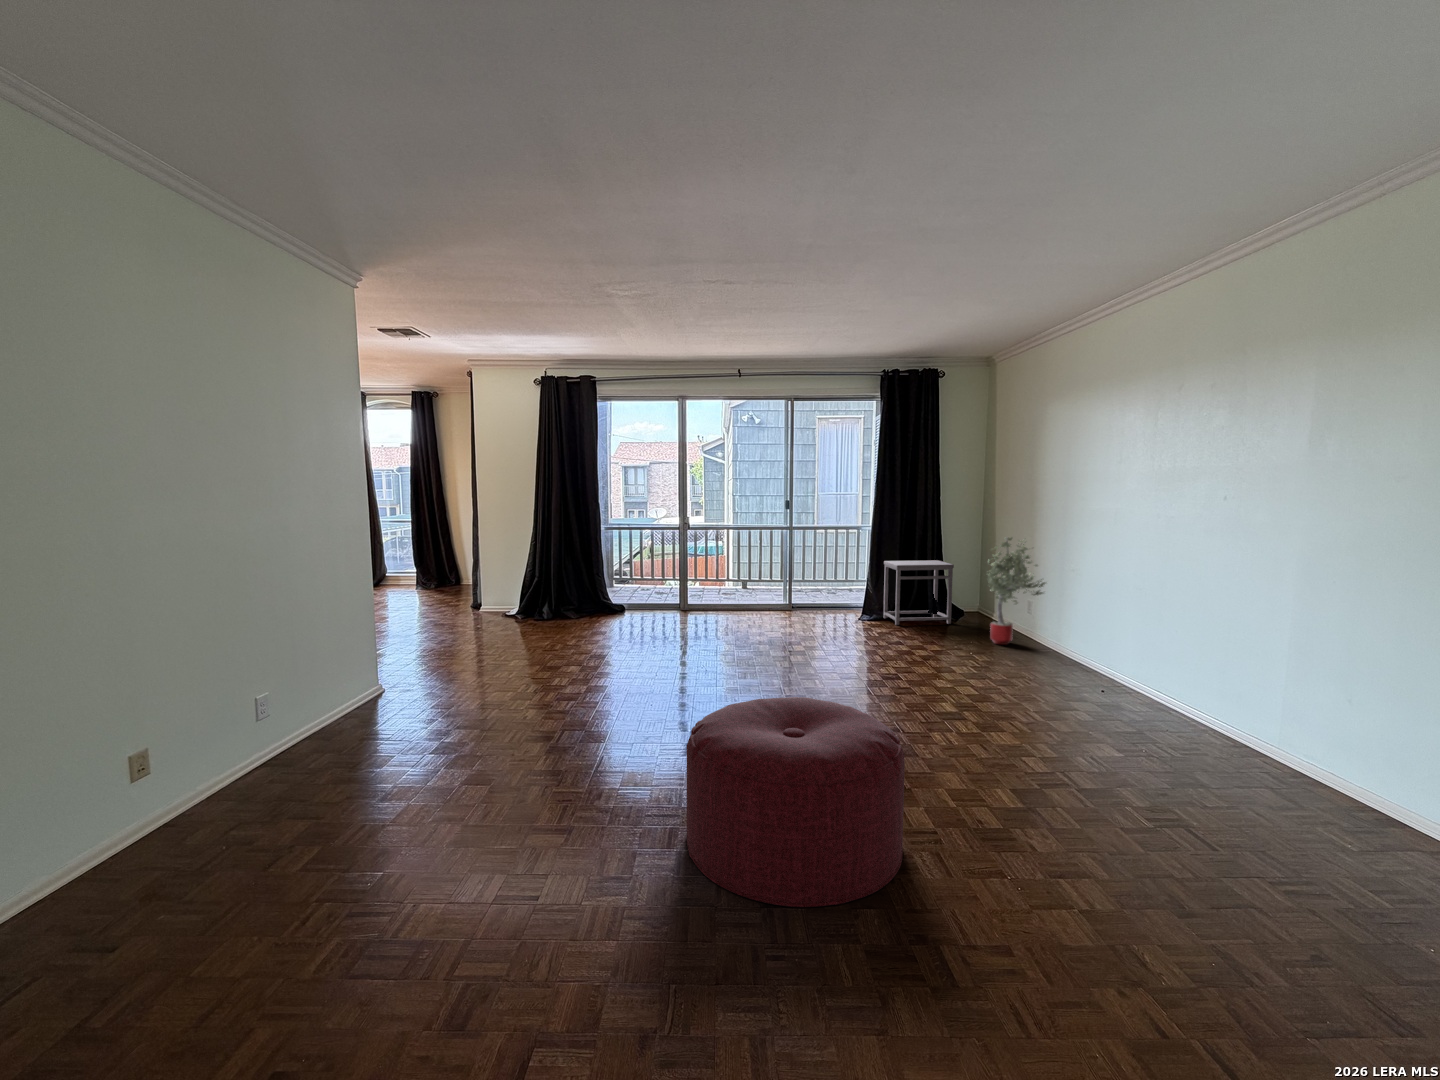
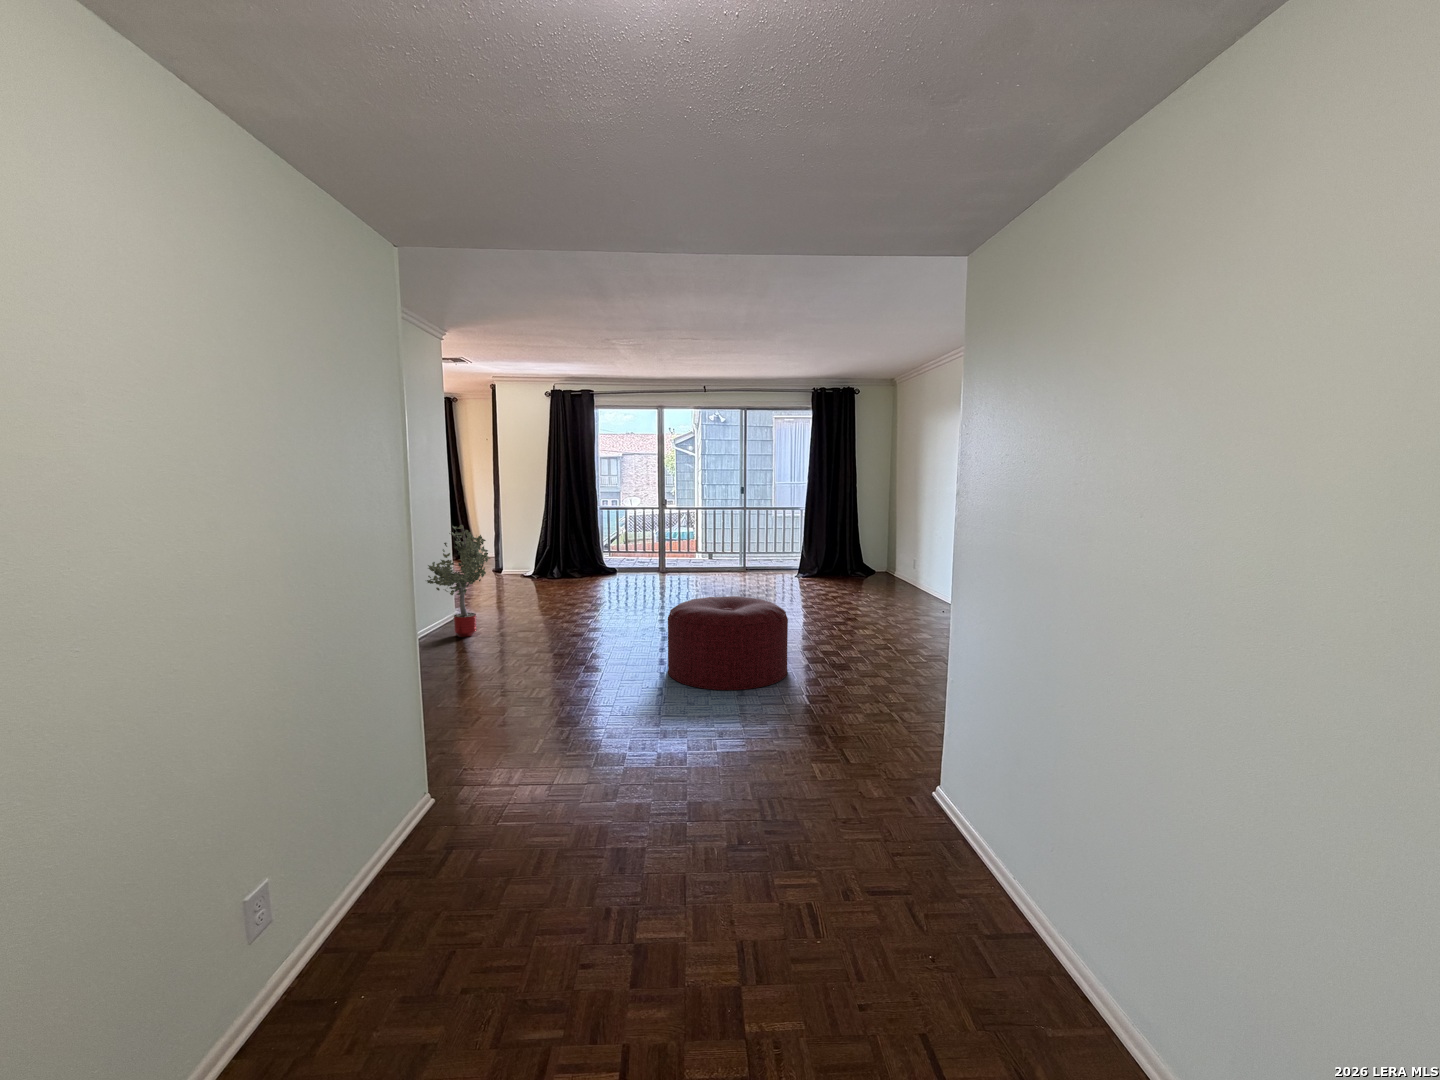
potted tree: present [988,538,1046,645] -> present [427,525,490,637]
side table: present [883,560,954,625] -> none [815,532,866,580]

